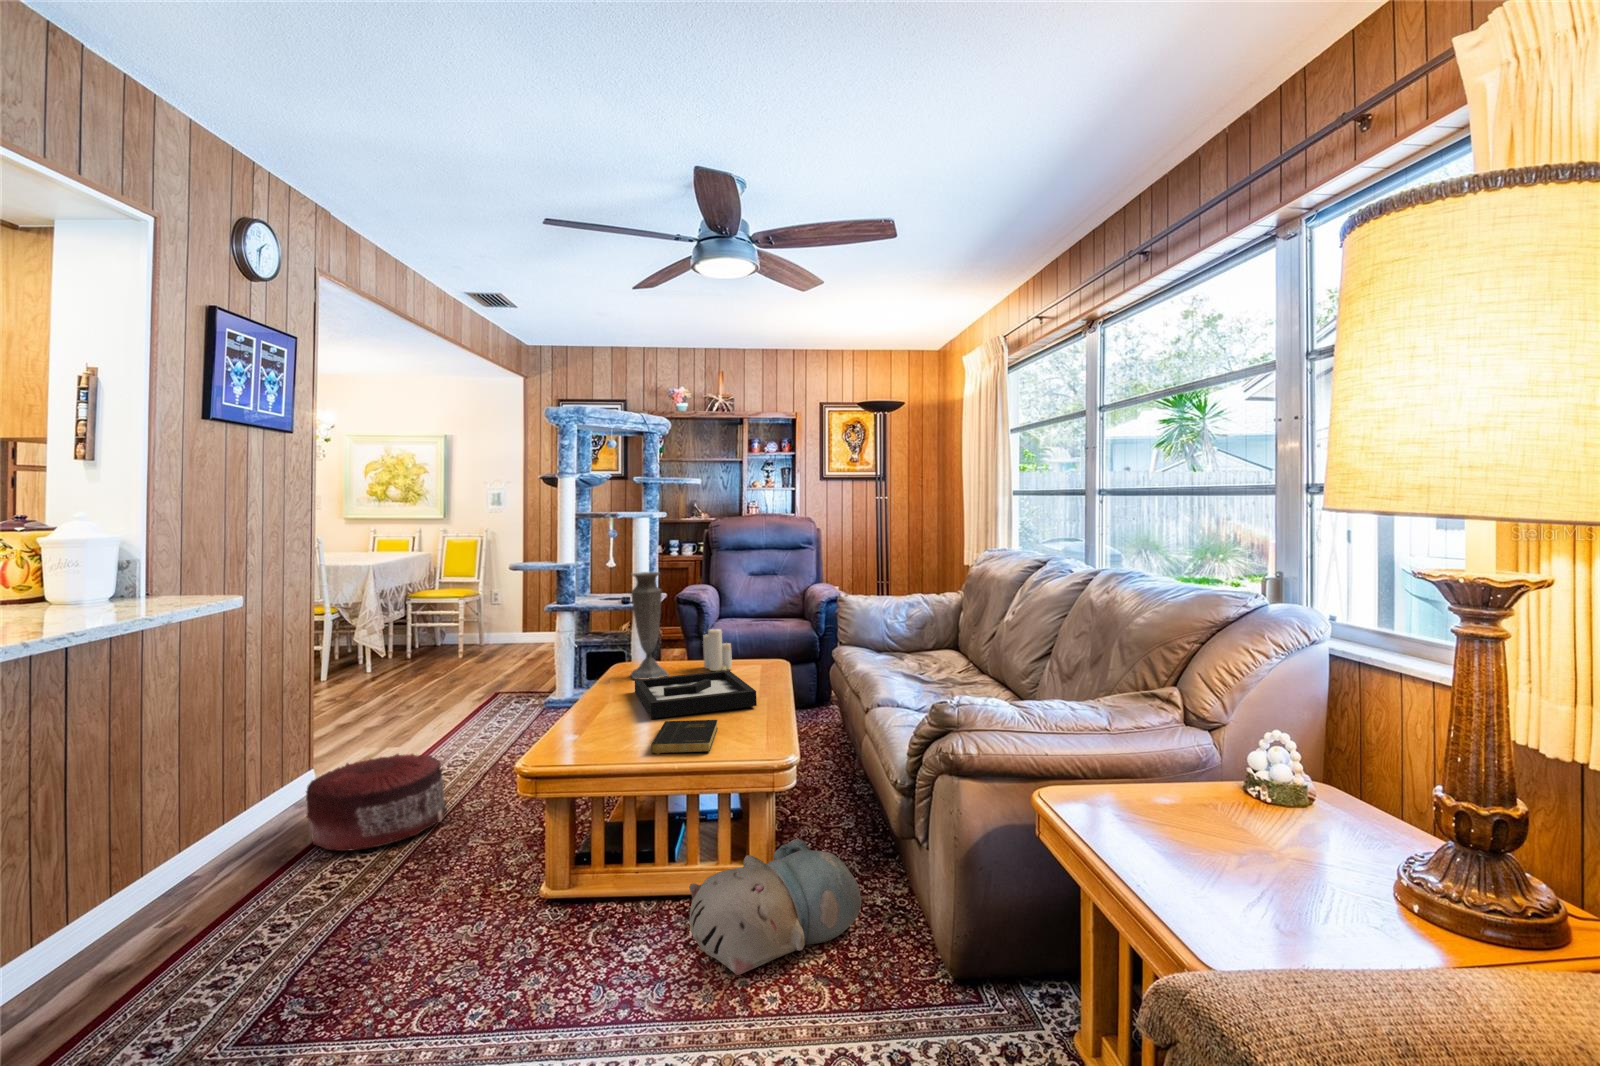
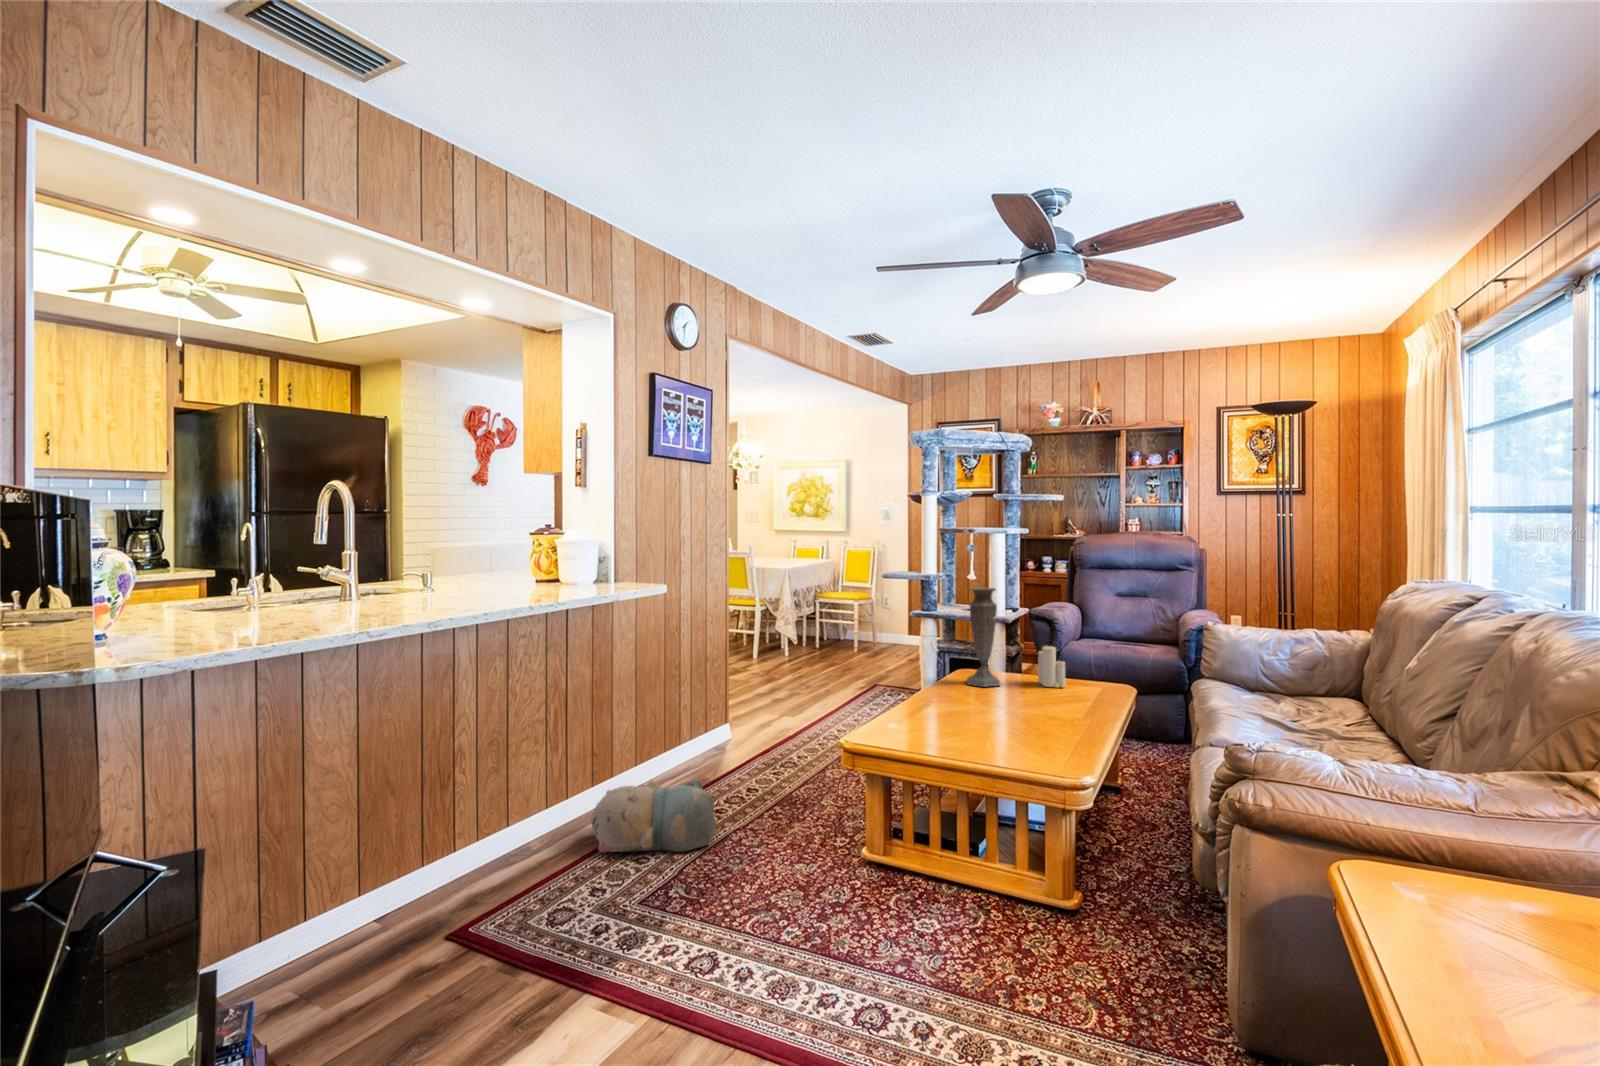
decorative tray: present [635,670,757,719] -> none [964,685,1073,724]
book: present [652,720,718,754] -> none [956,724,1027,758]
pouf: present [306,754,447,851] -> none [715,719,814,789]
plush toy: present [689,839,861,975] -> present [591,779,717,852]

